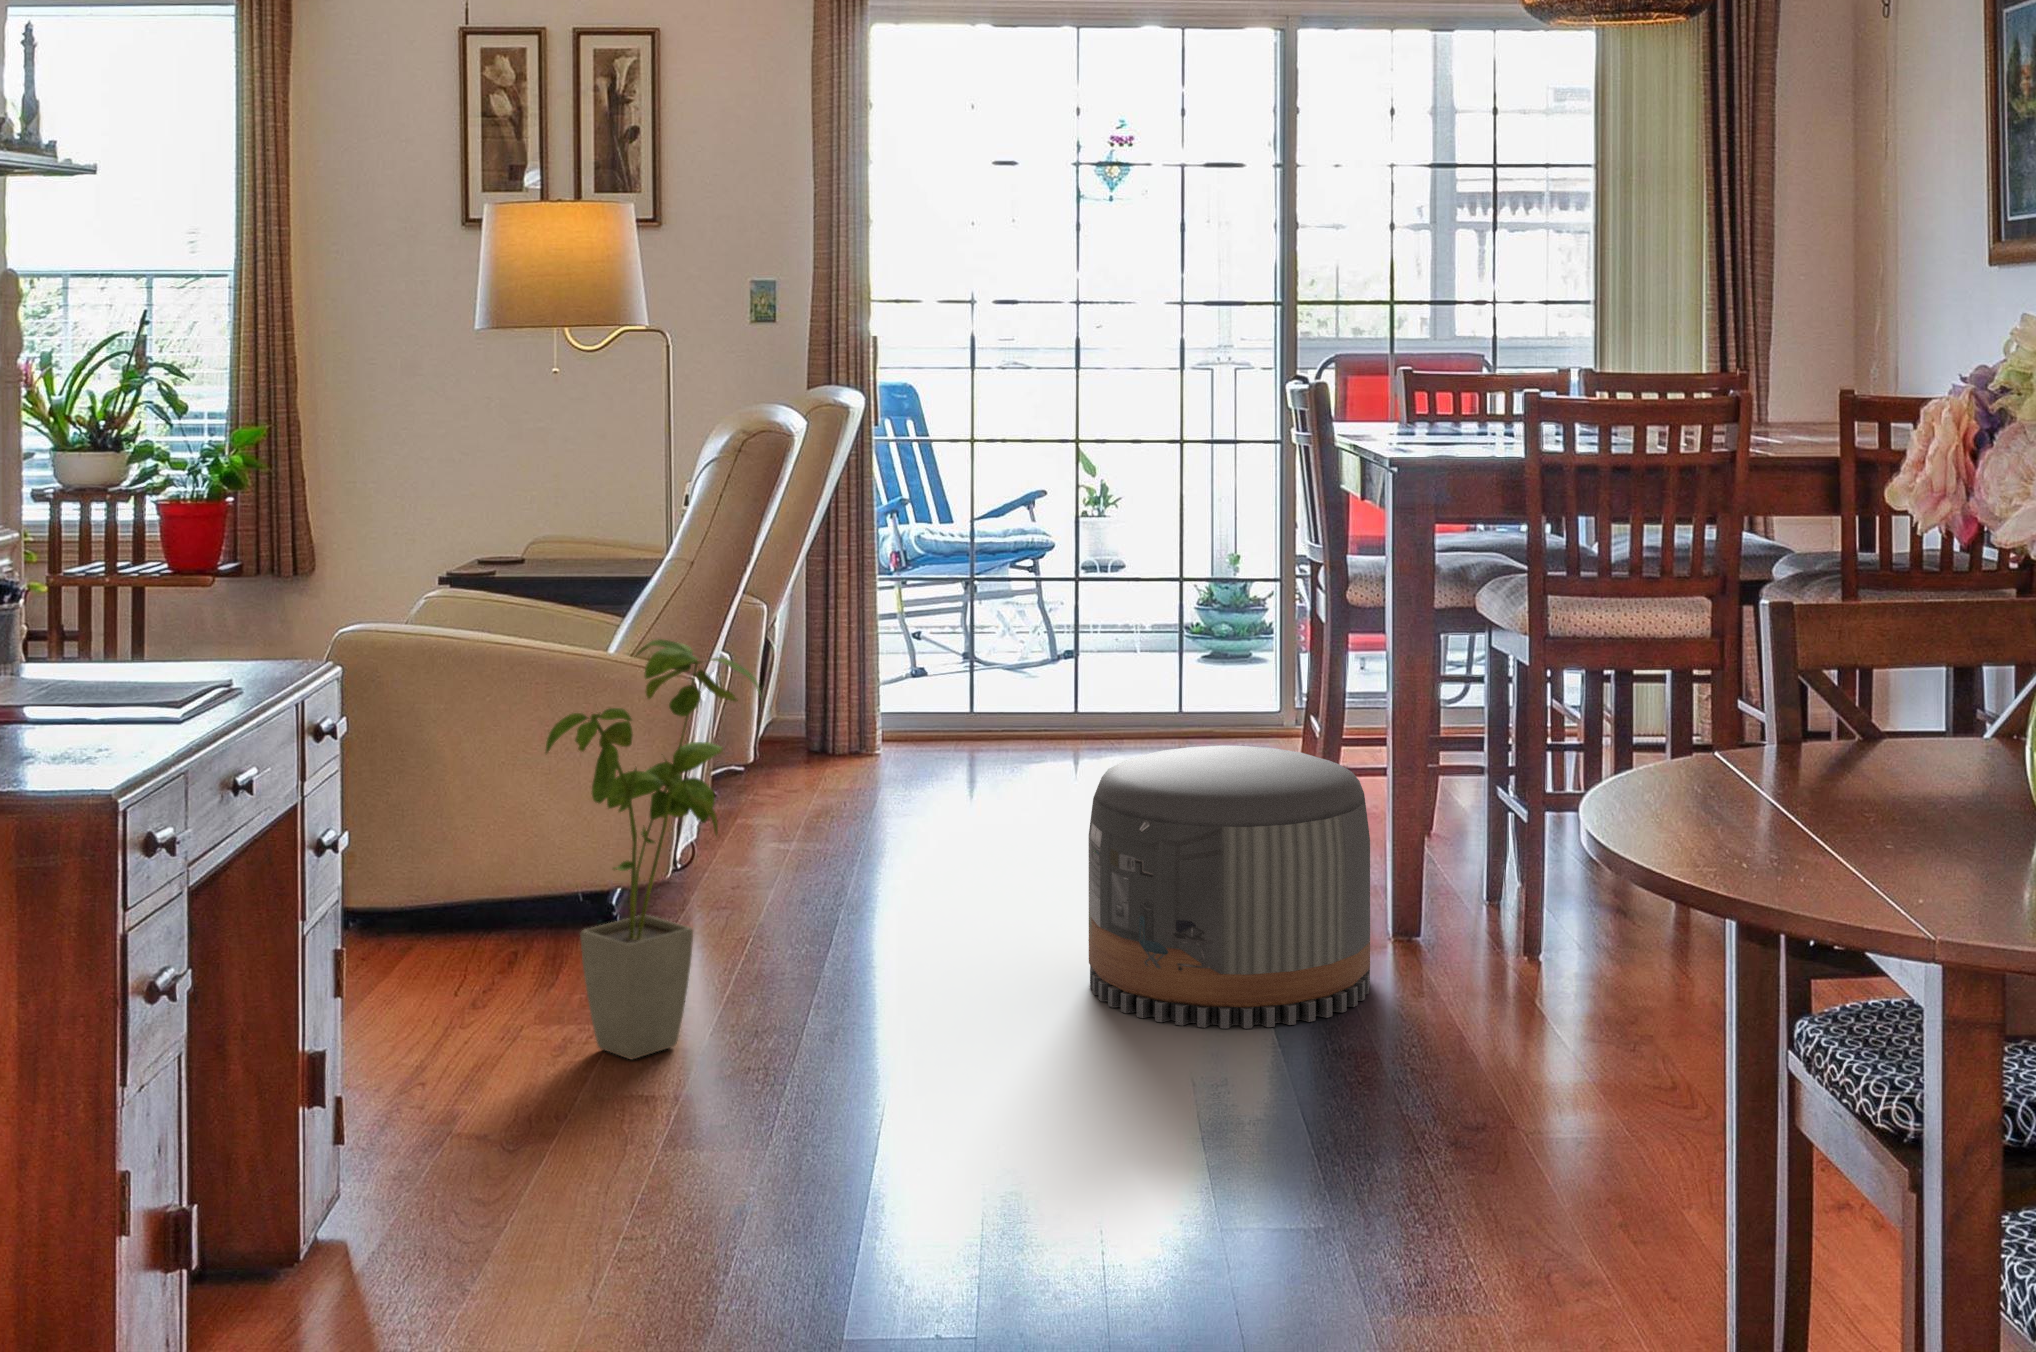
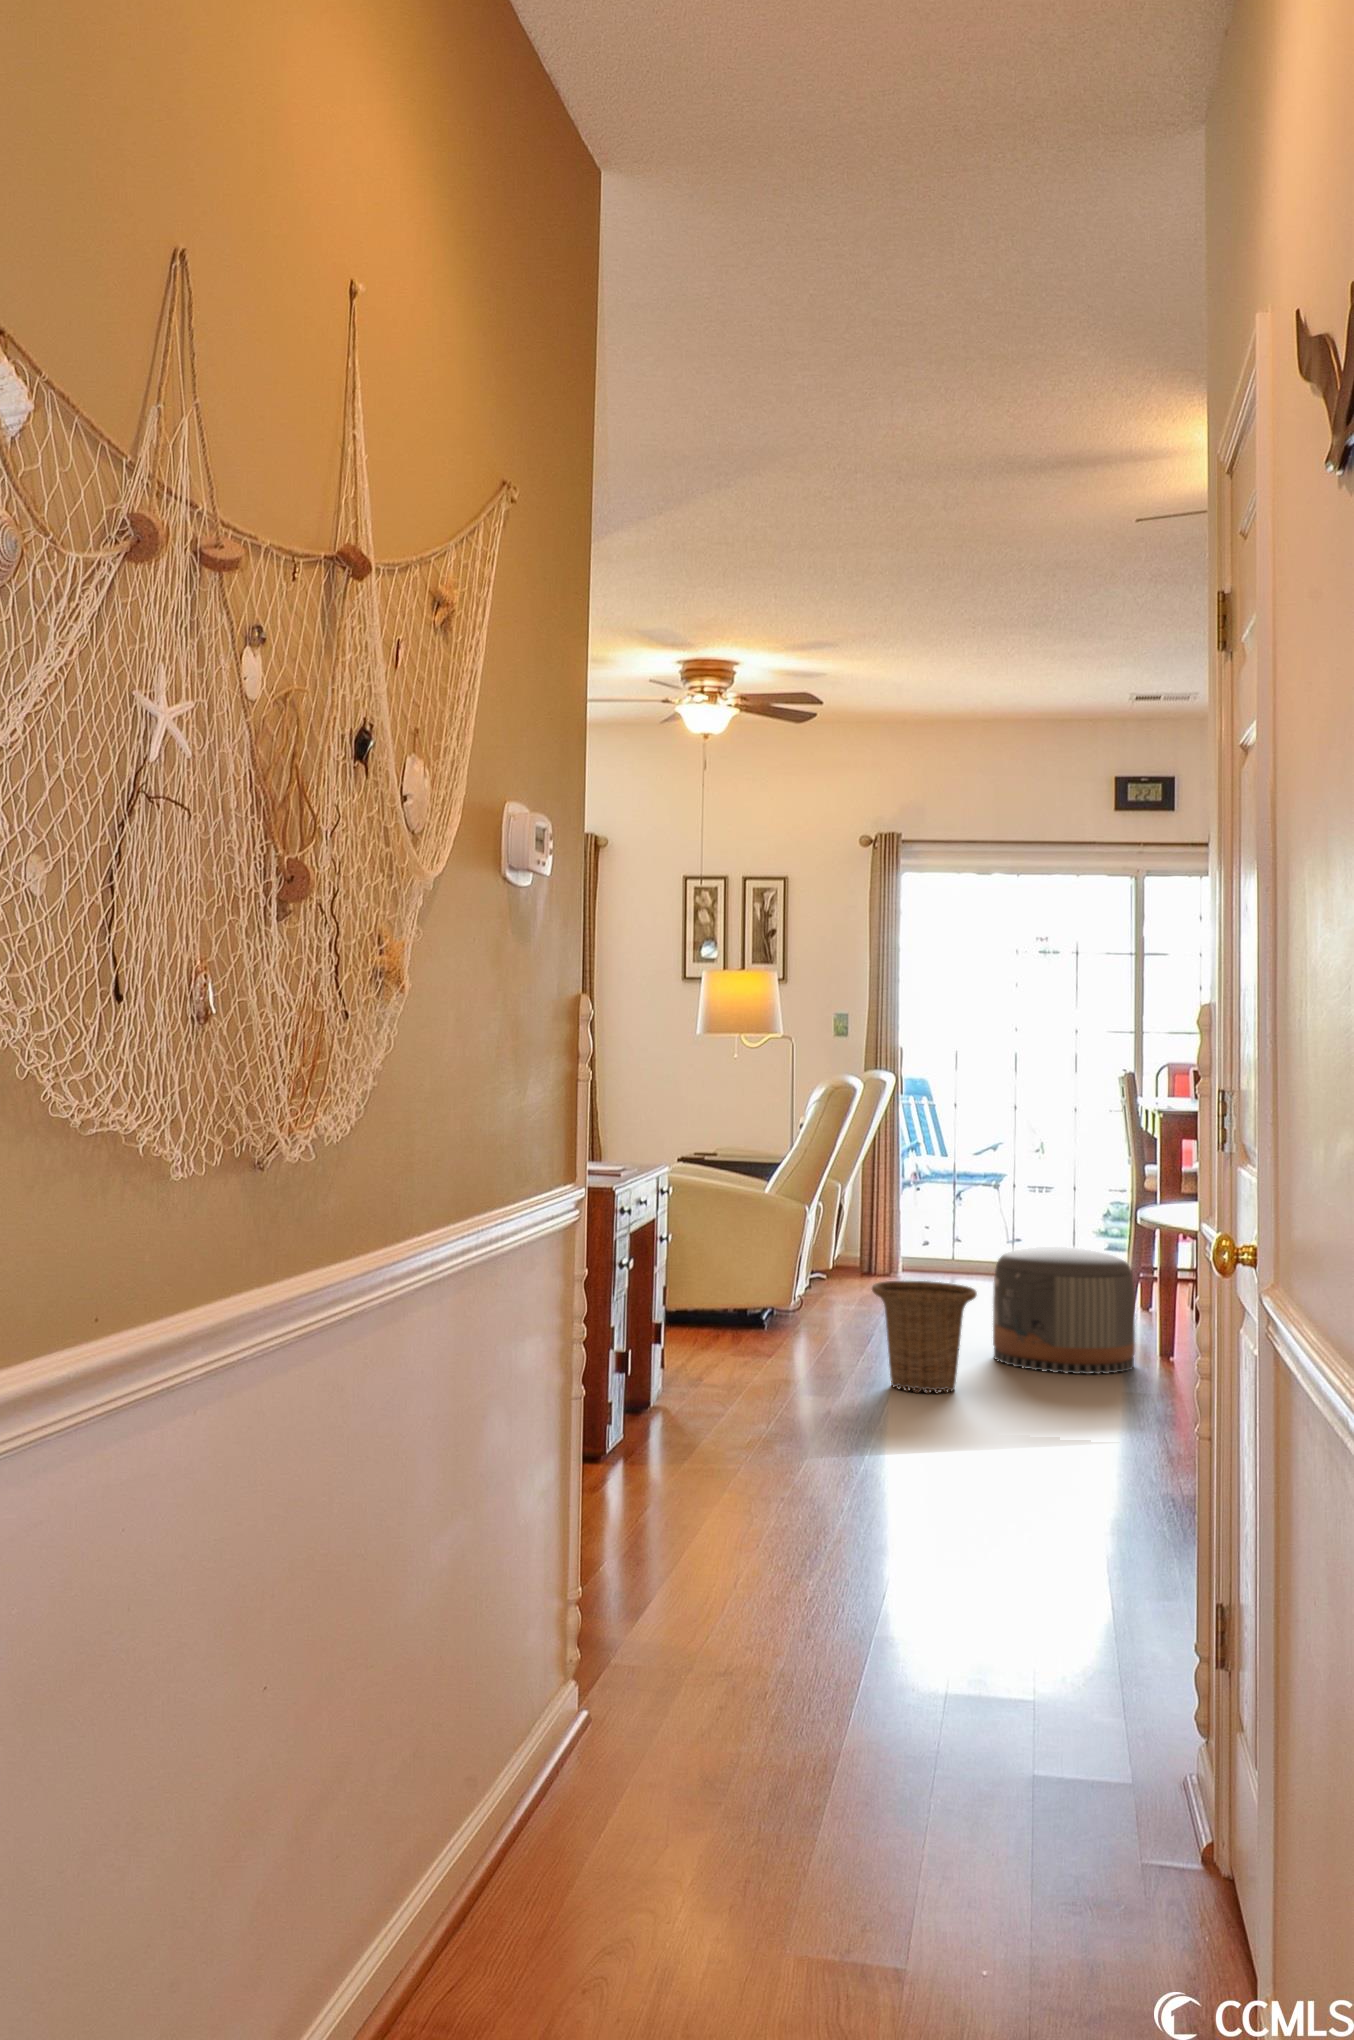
house plant: present [546,639,762,1059] -> none [746,1173,842,1358]
basket: none [838,881,1079,1165] -> present [872,1281,977,1393]

